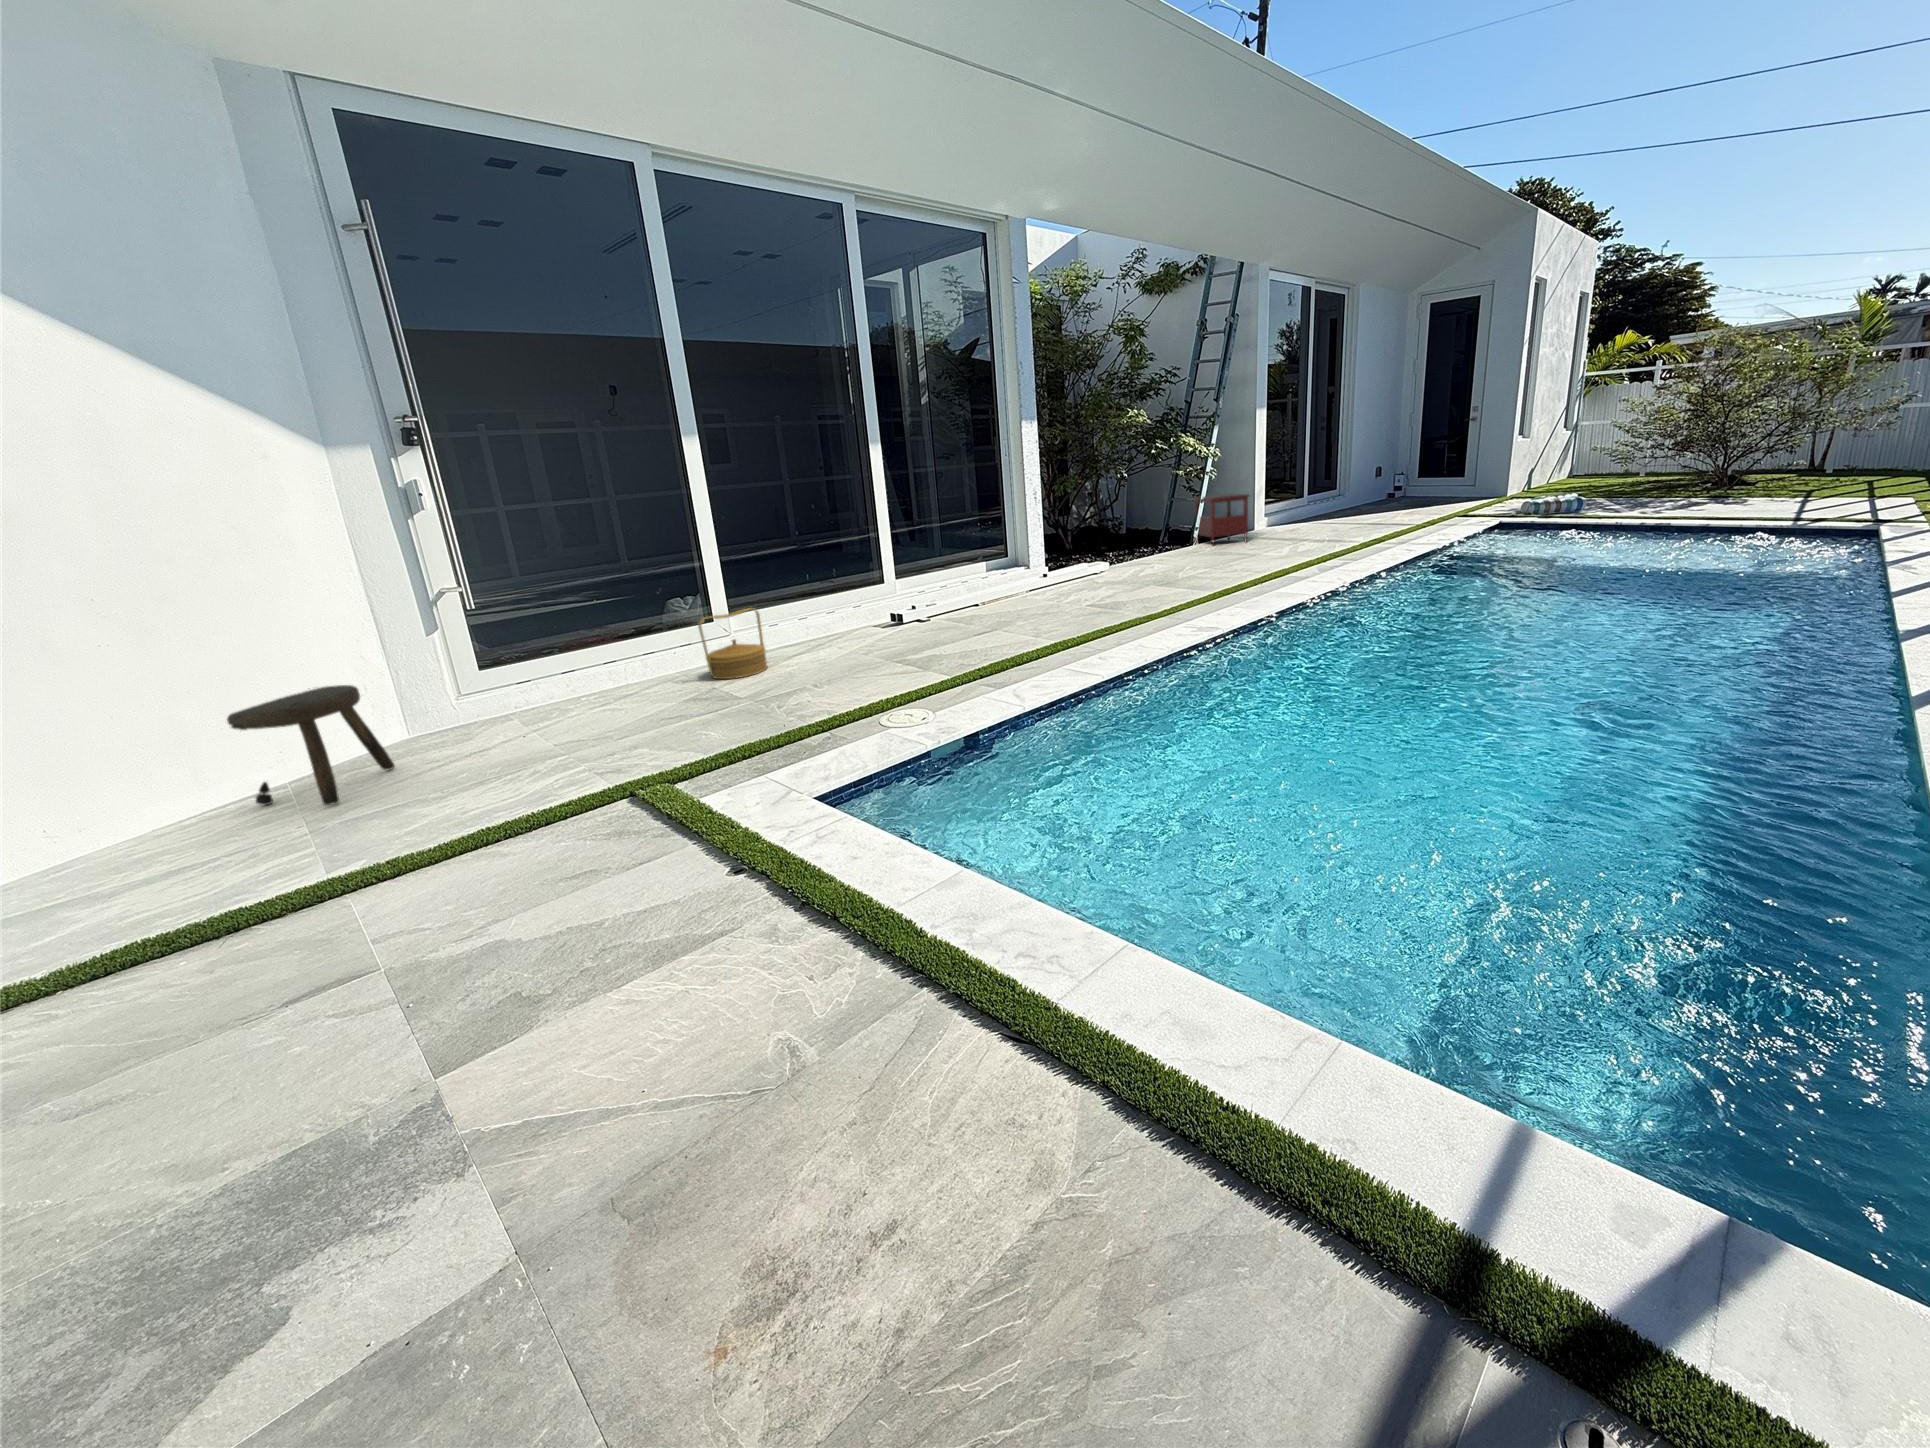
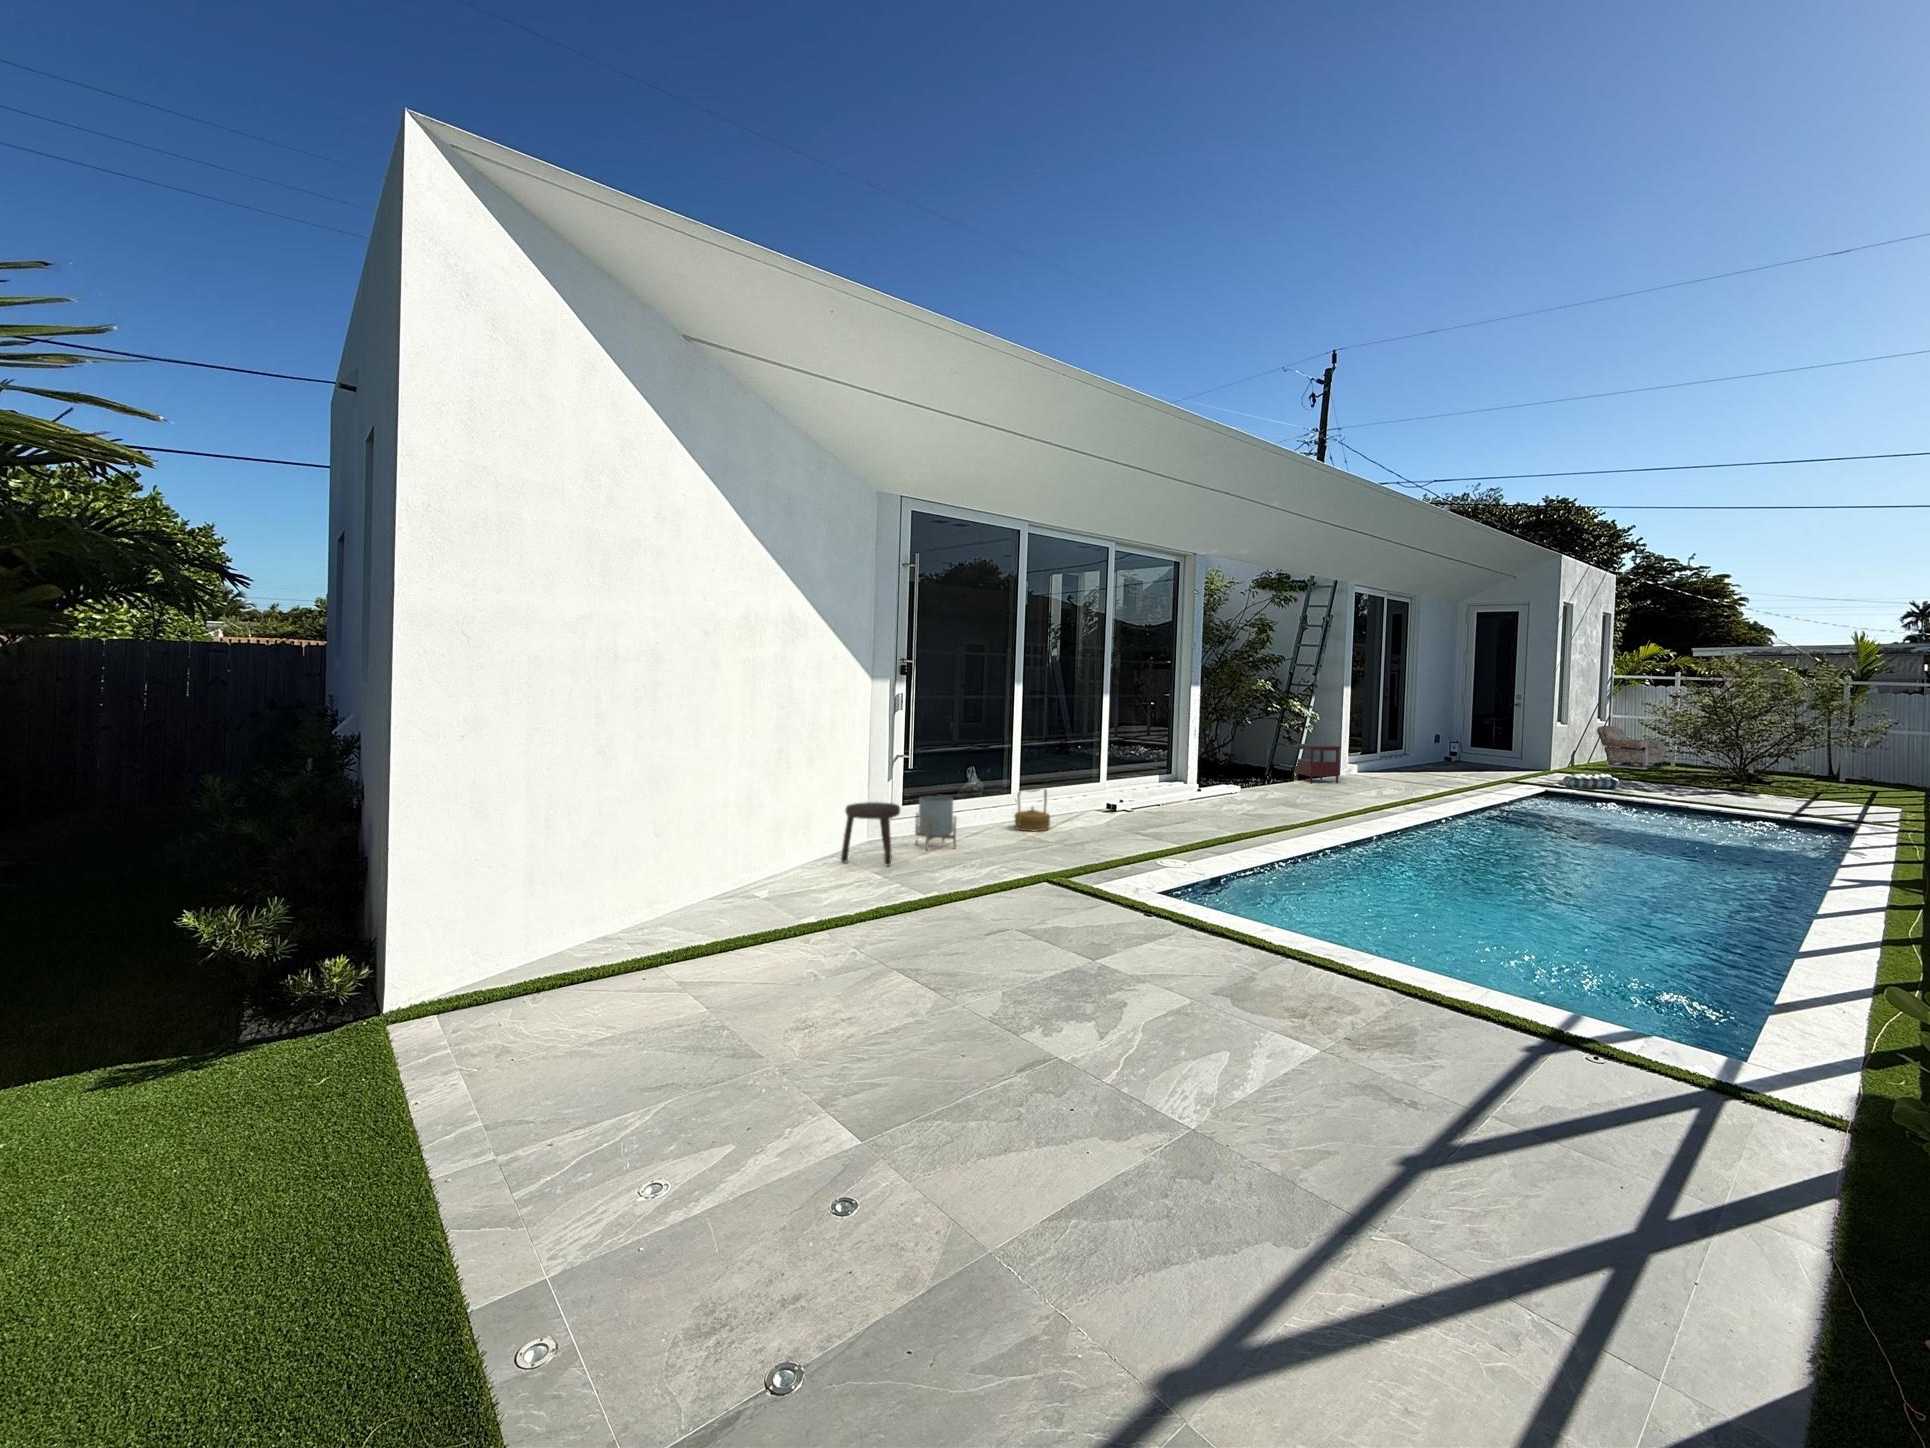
armchair: none [1560,436,1636,485] -> present [1596,726,1664,769]
planter: none [457,651,547,749] -> present [915,796,956,850]

